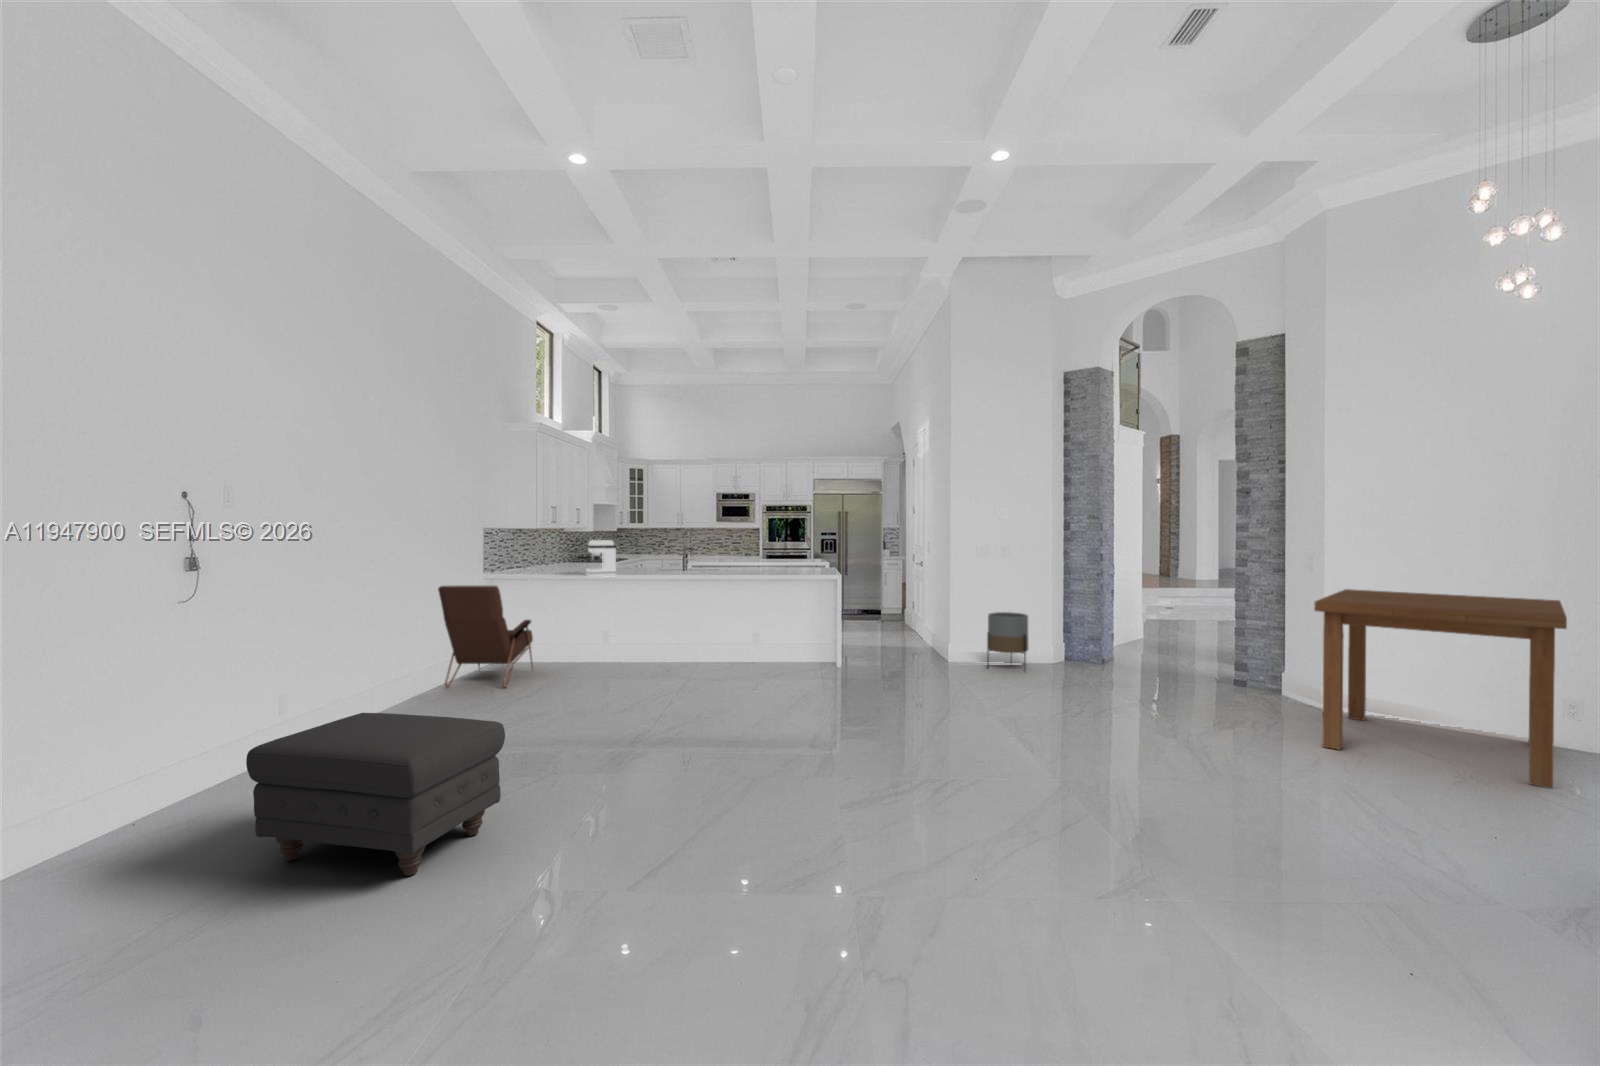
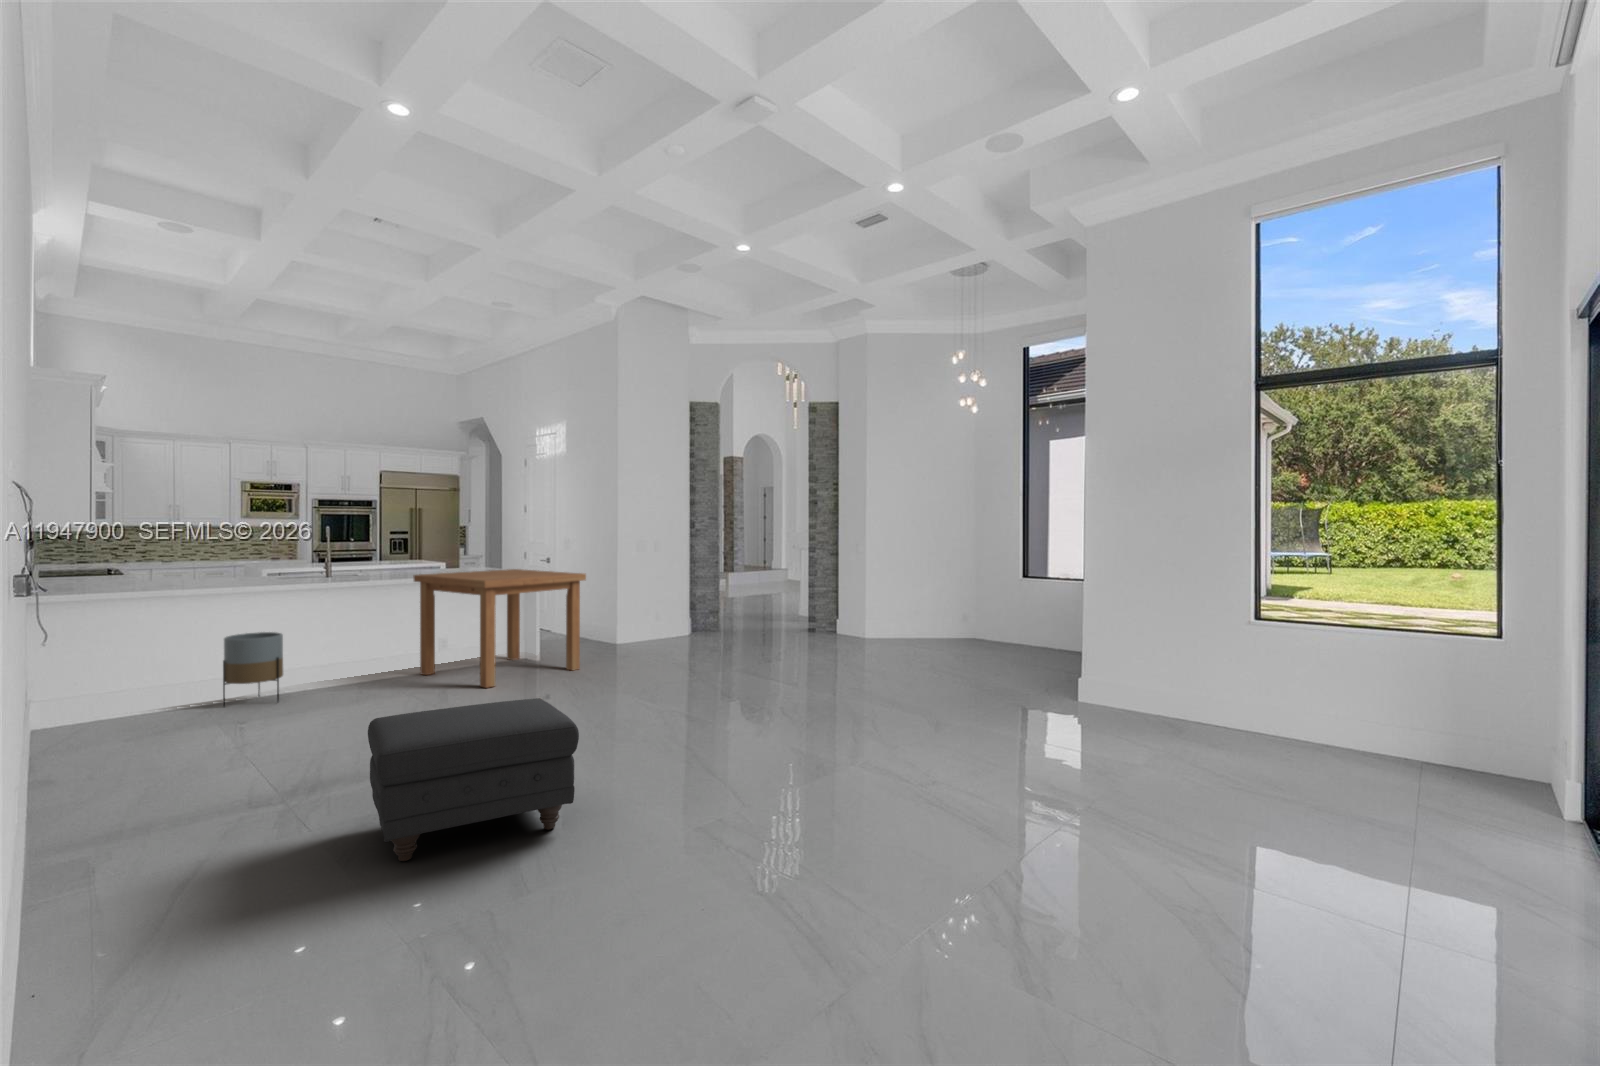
coffee maker: present [577,540,616,577] -> none [224,539,285,585]
armchair: present [438,585,533,688] -> none [62,598,178,745]
dining table: present [1314,589,1567,788] -> present [413,569,586,688]
planter: present [987,612,1029,670] -> present [223,632,283,706]

